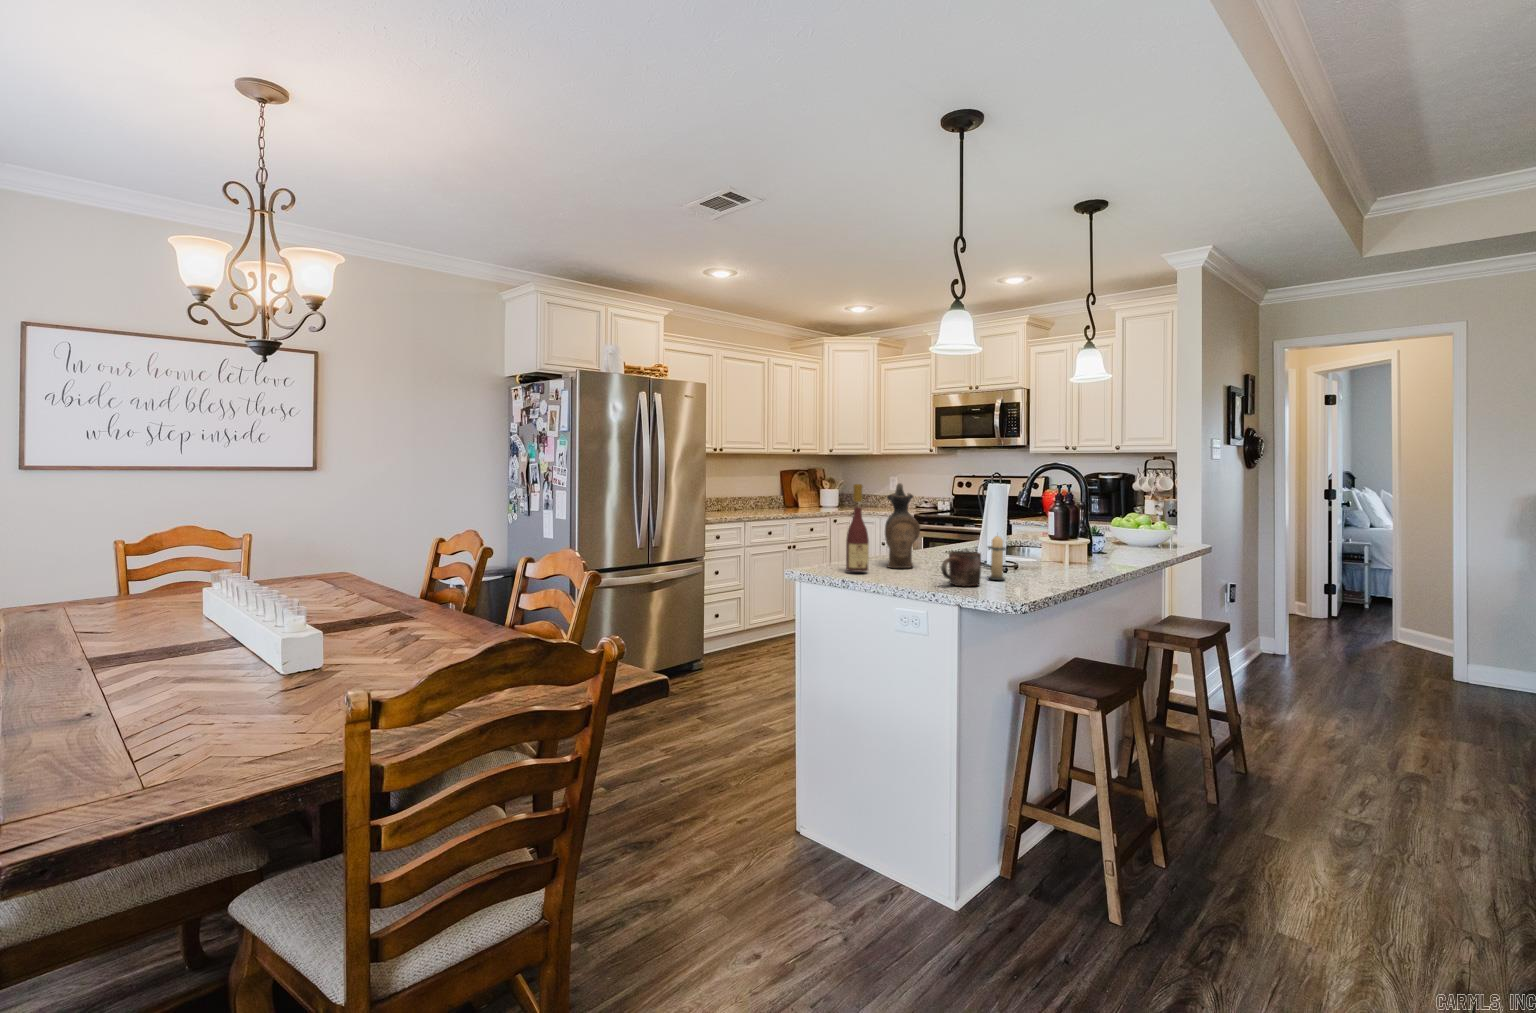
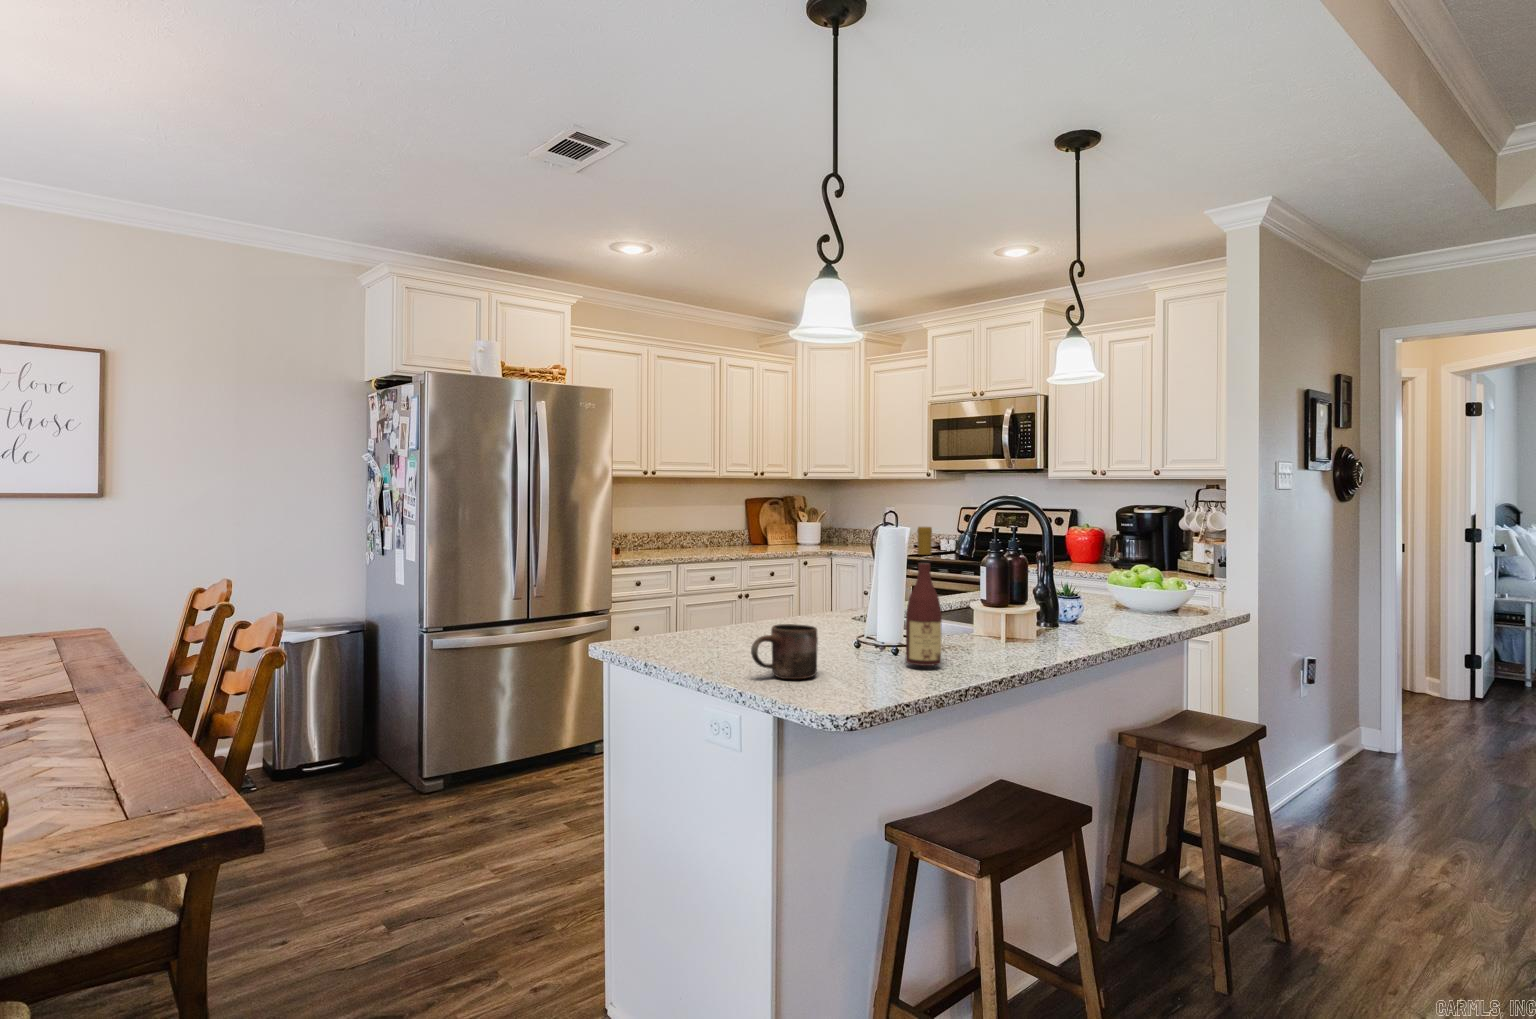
ceramic pitcher: present [885,483,920,568] -> none [727,520,776,642]
wine bottle: present [846,484,869,571] -> present [906,527,942,666]
candle: present [987,536,1007,580] -> none [840,597,875,669]

